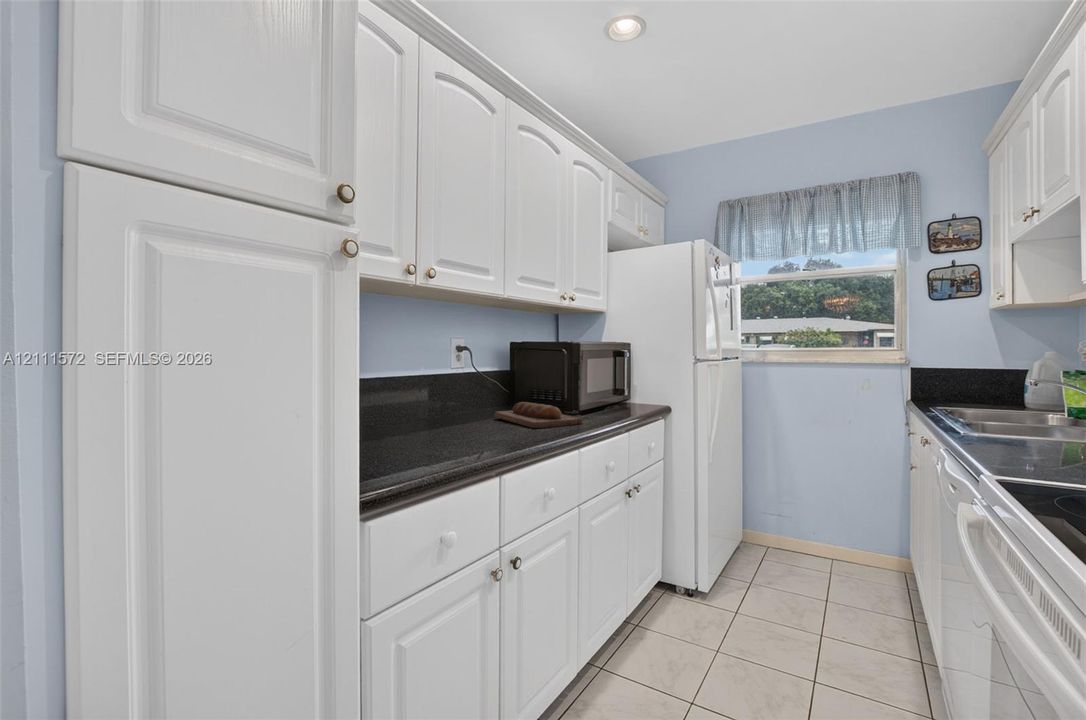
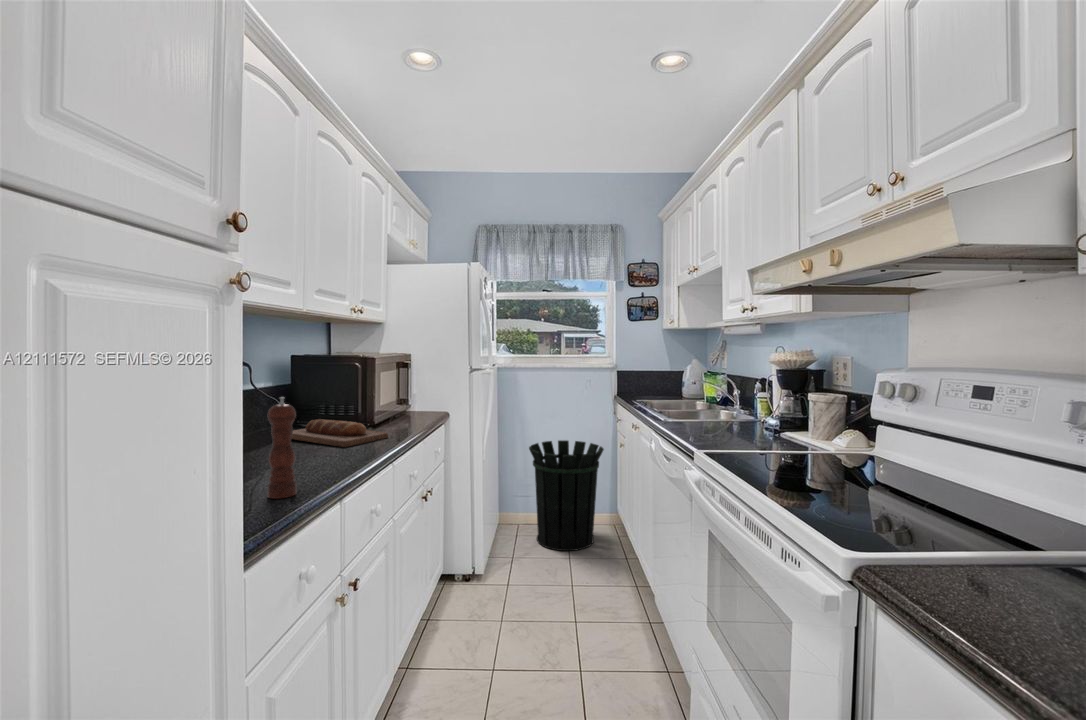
pepper mill: none [428,366,453,463] -> present [267,397,297,499]
waste bin: none [774,452,884,595] -> present [529,440,604,551]

